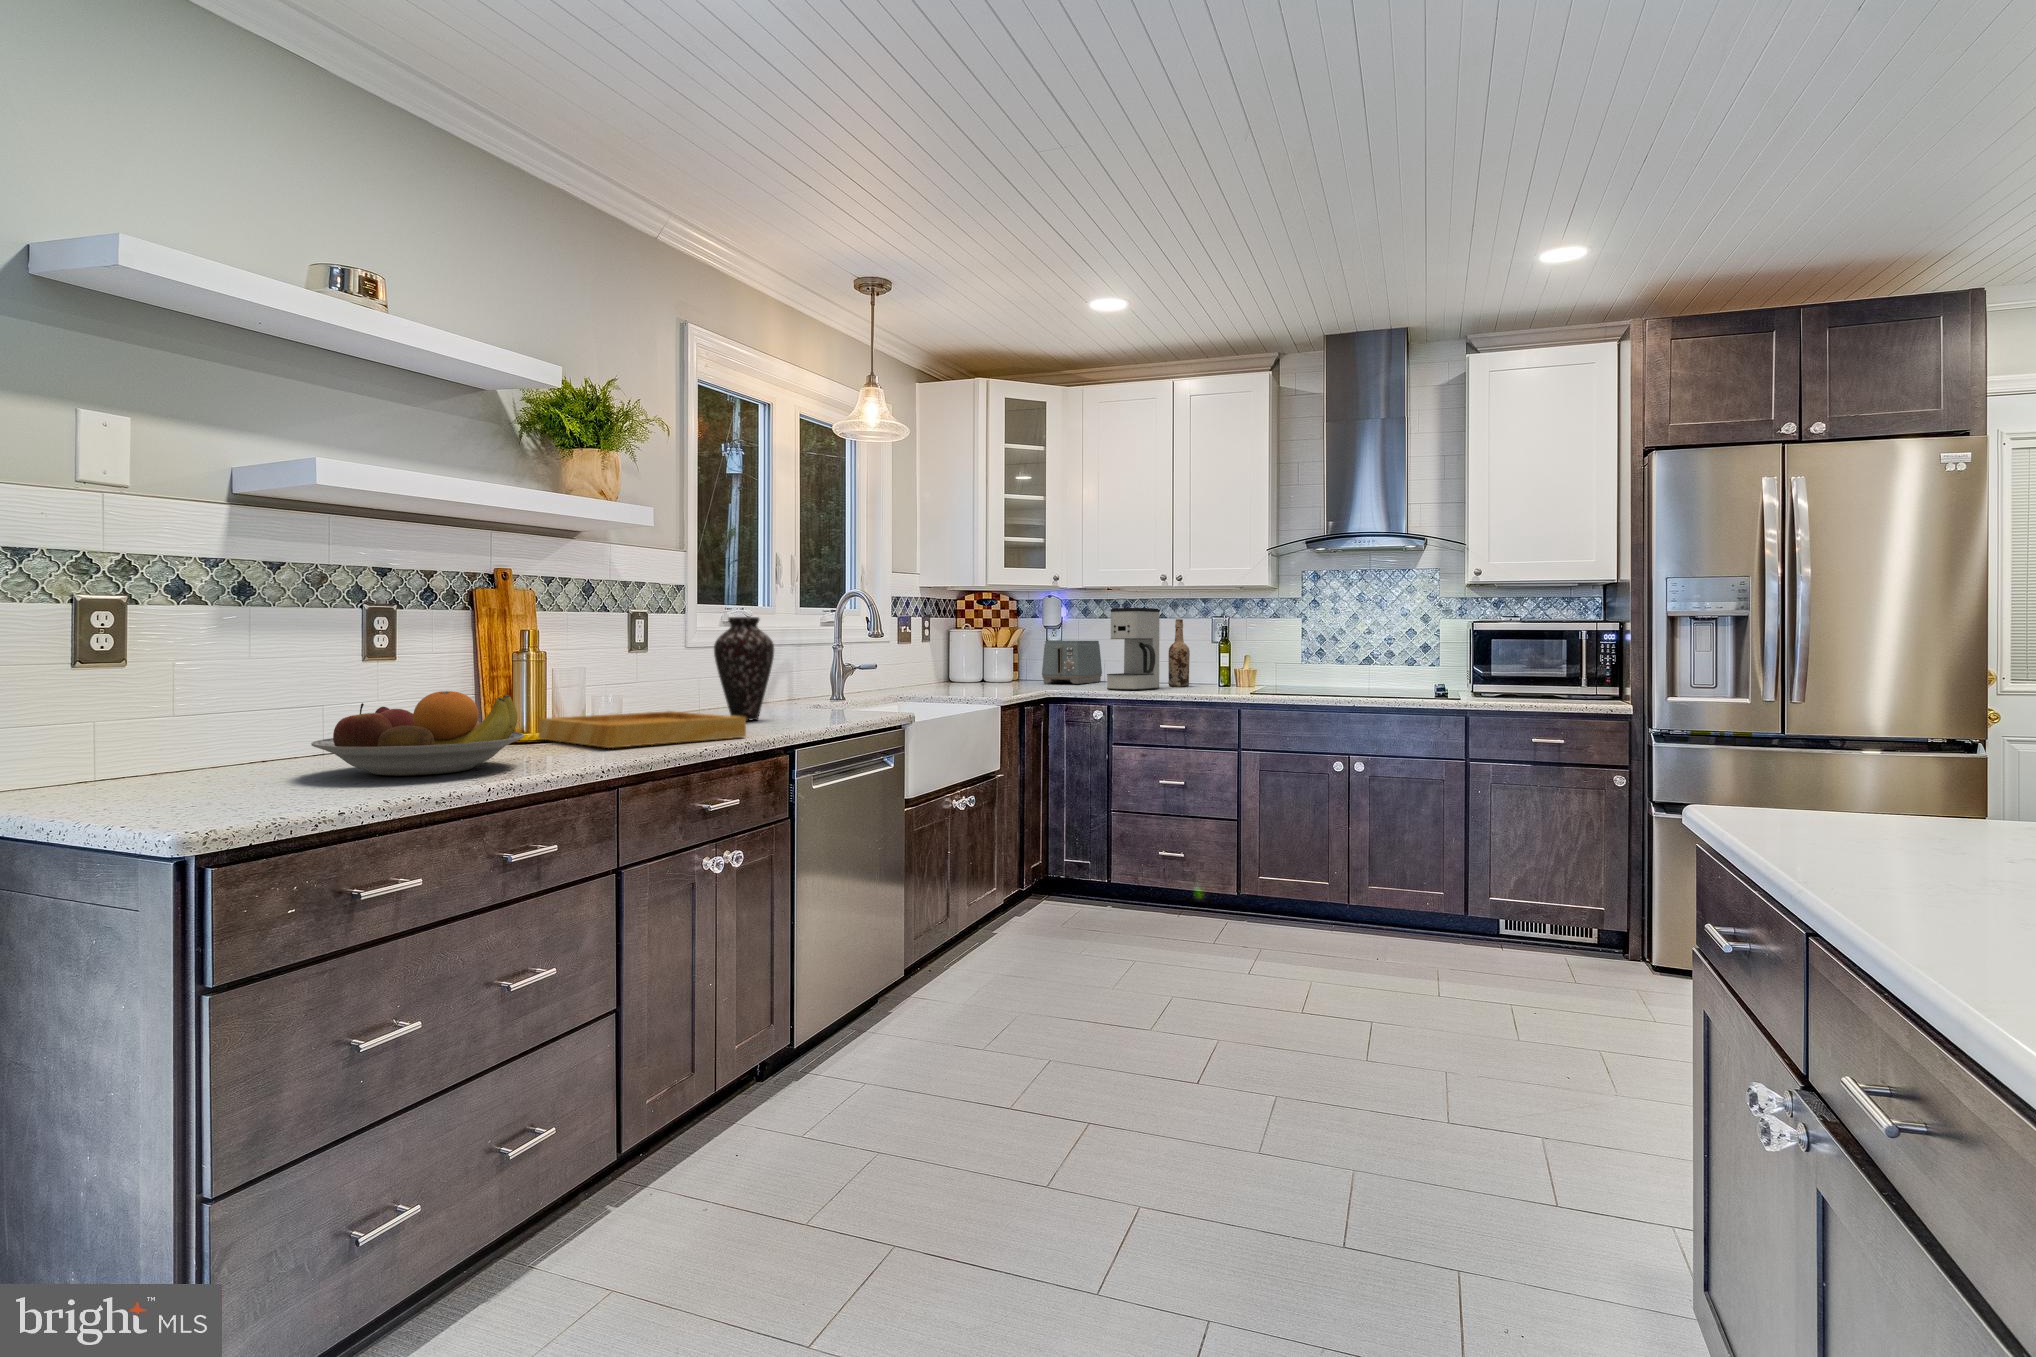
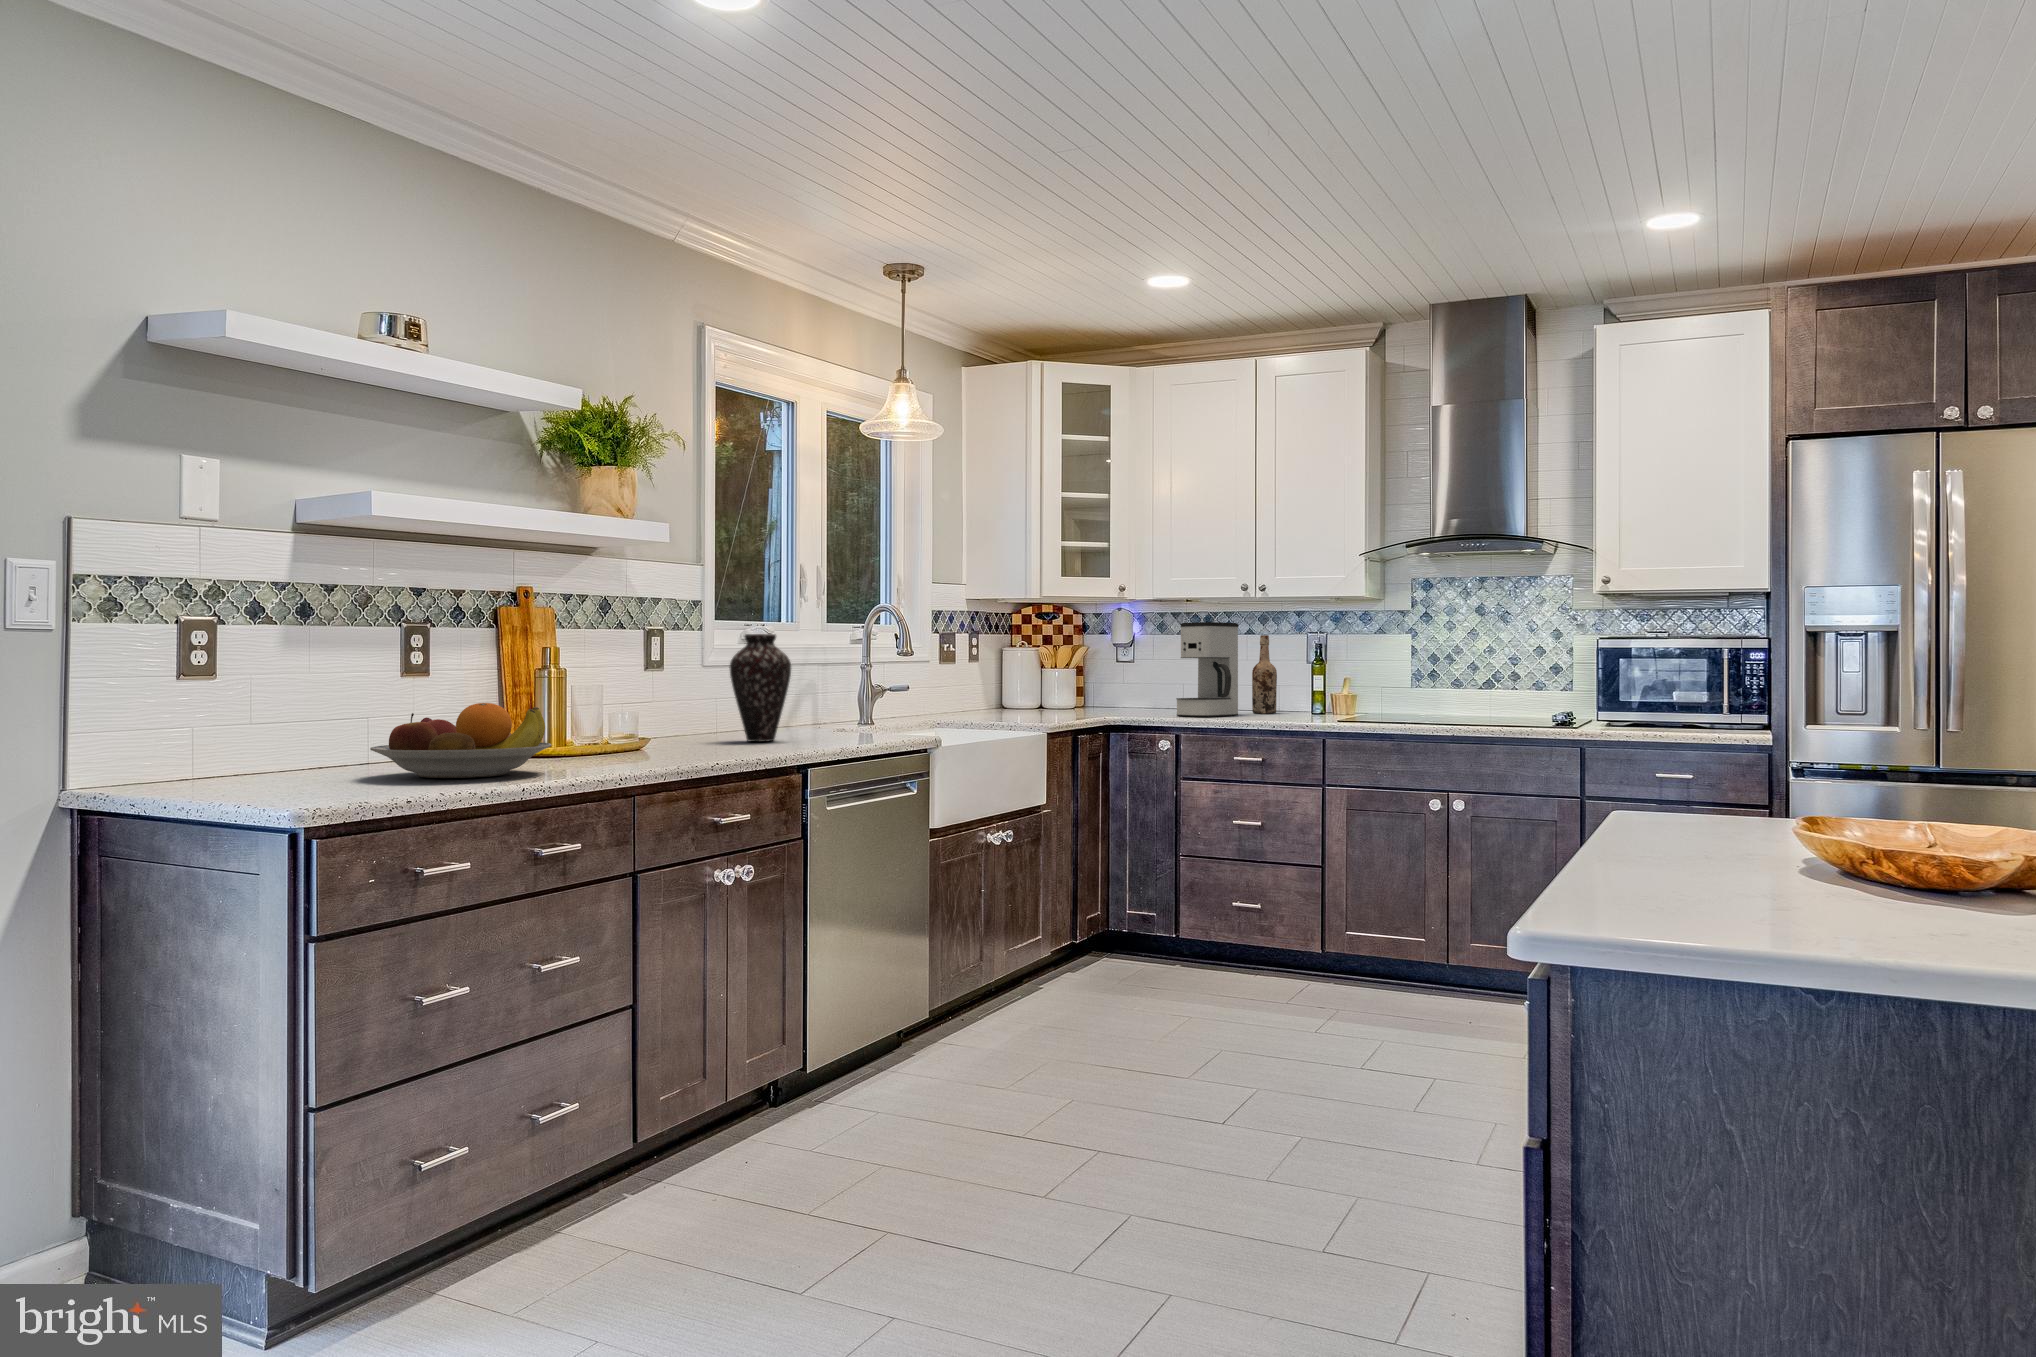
toaster: present [1042,641,1102,684] -> none [1108,660,1181,711]
tray: present [539,711,746,748] -> none [558,730,758,761]

